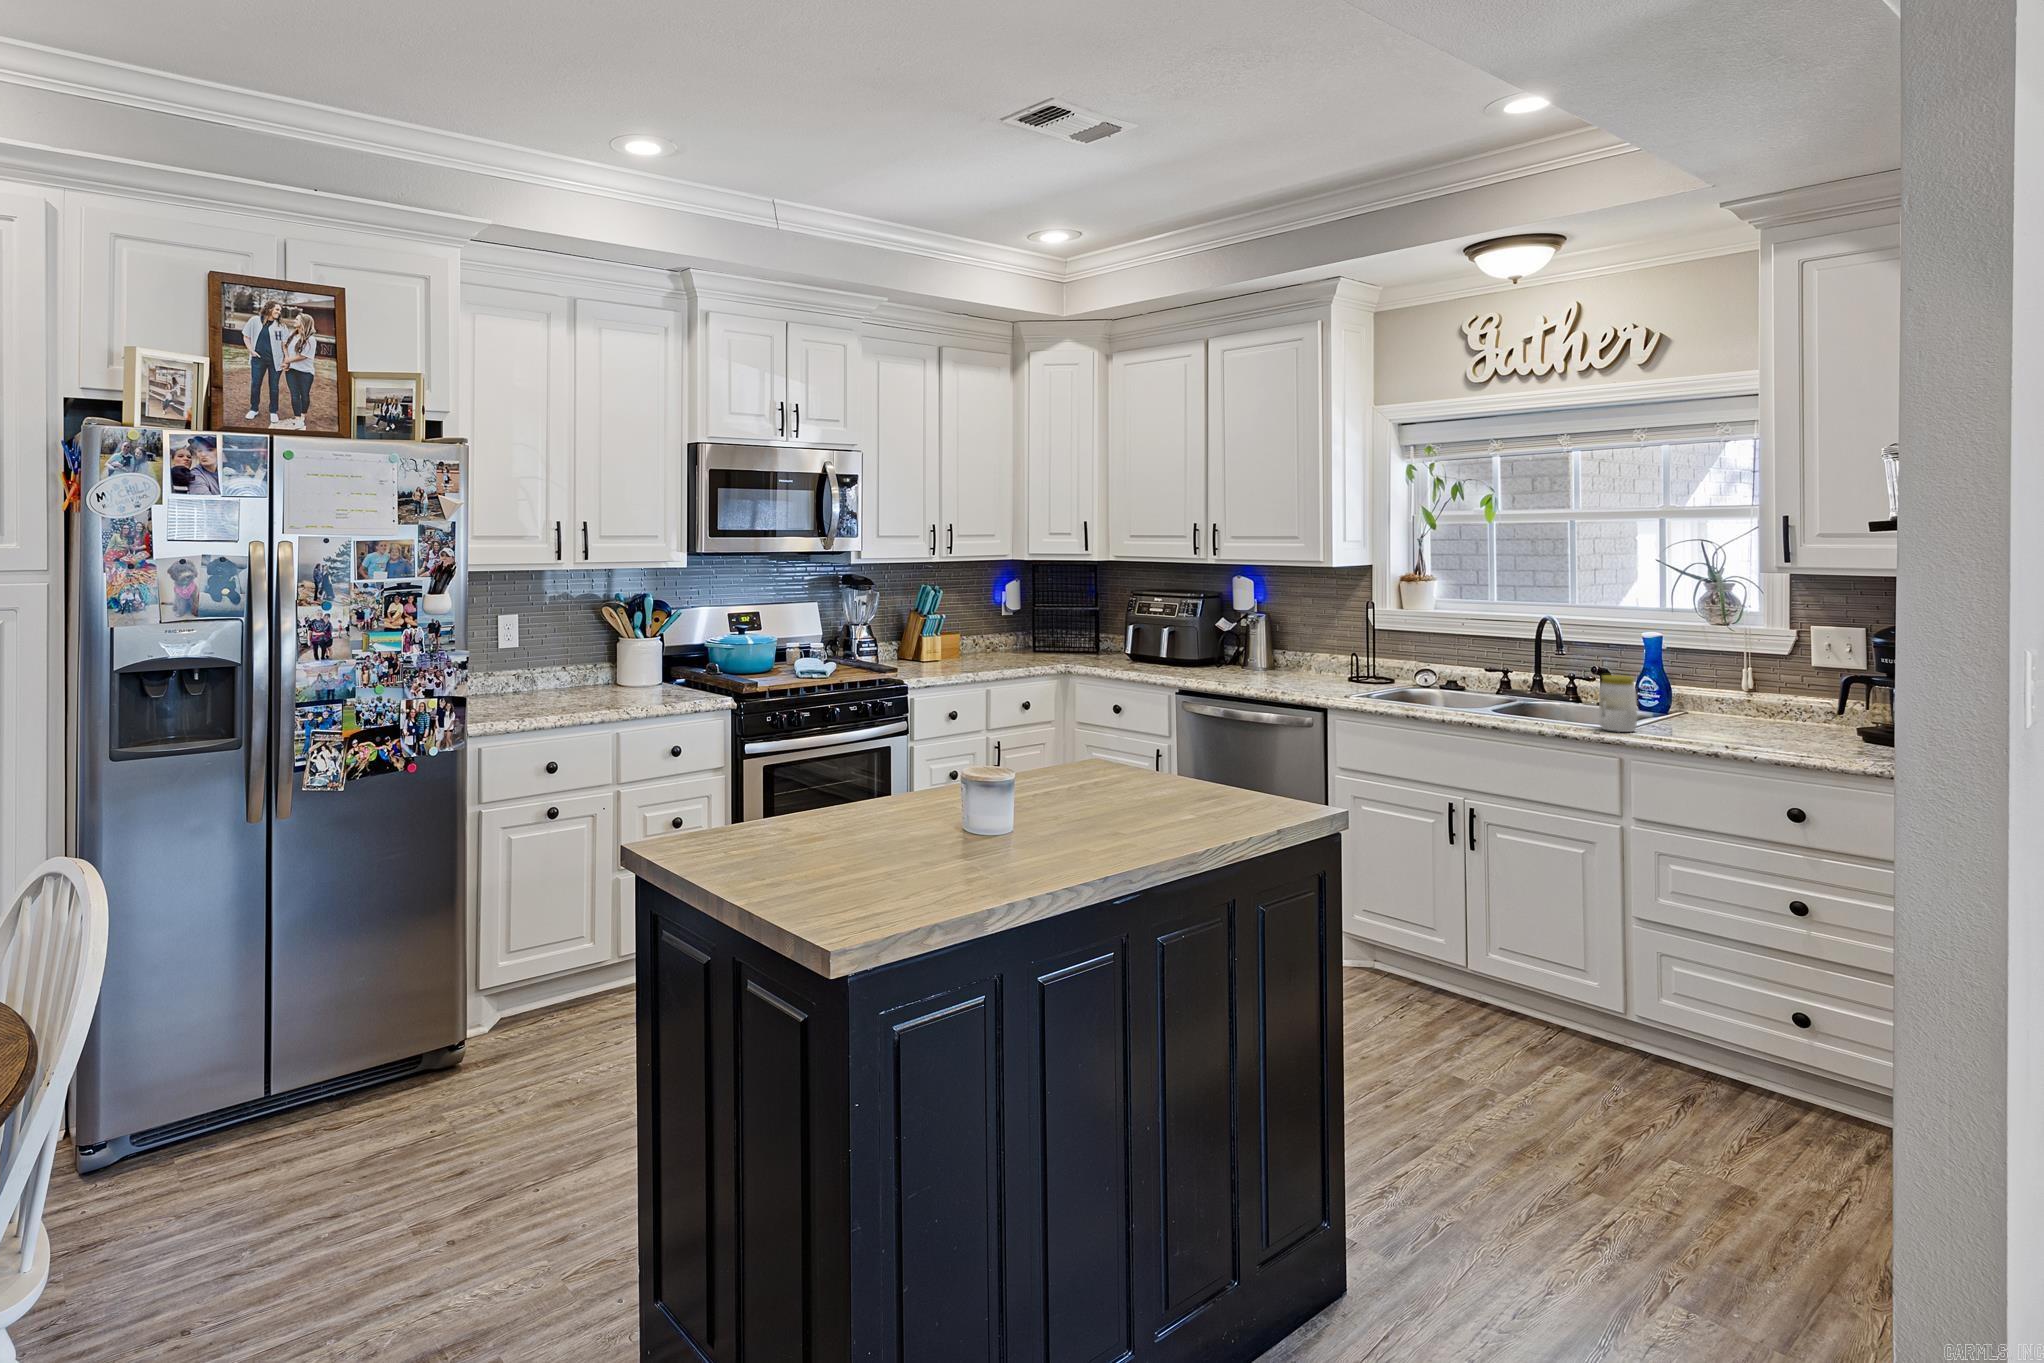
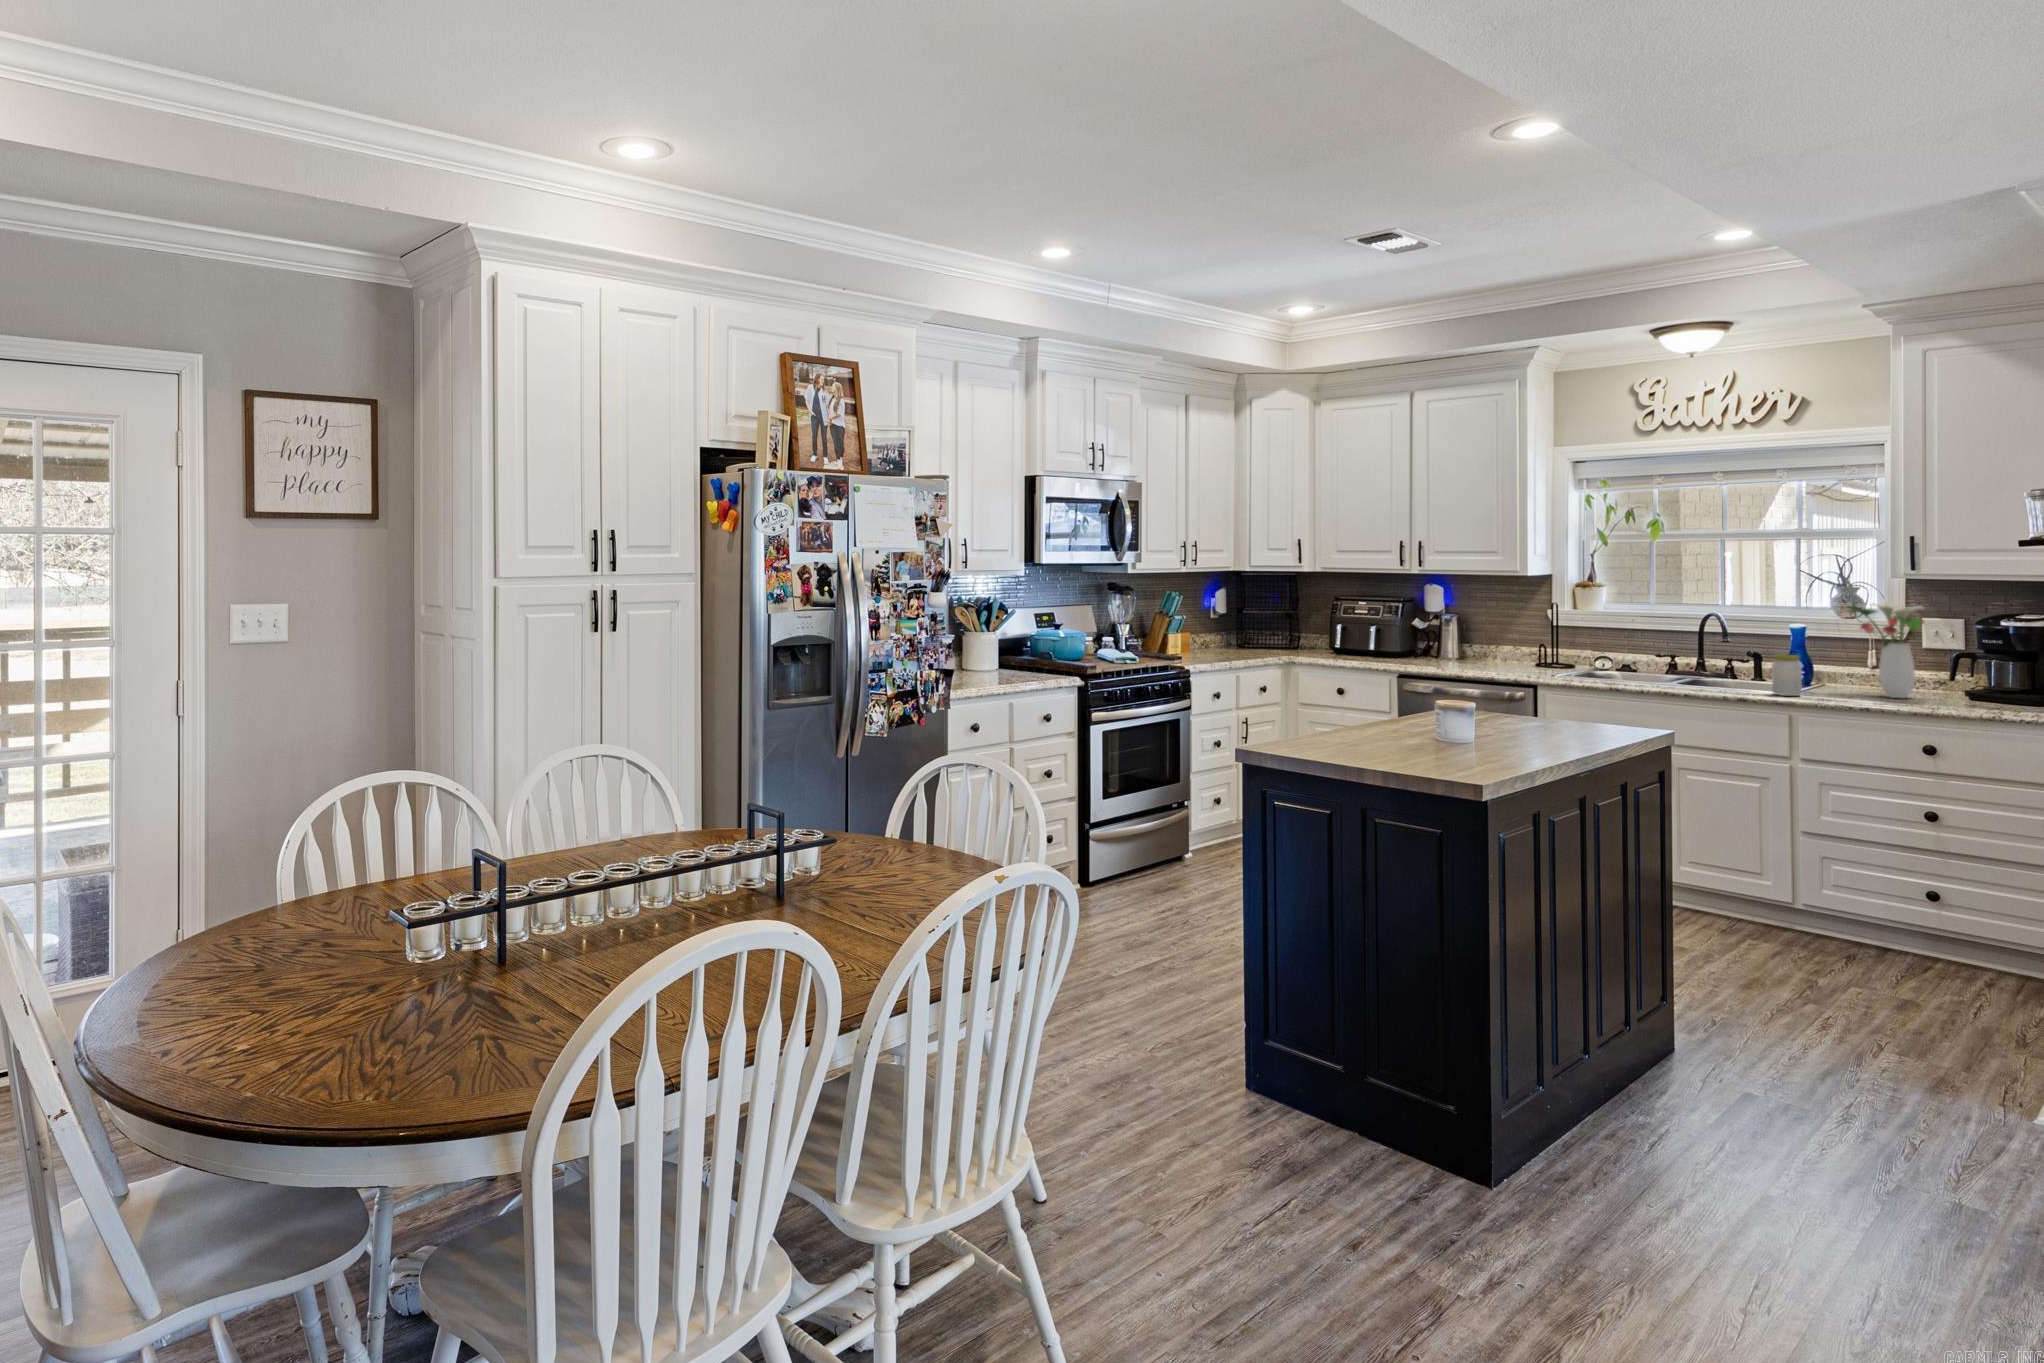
flower arrangement: none [1676,605,1801,736] -> present [1848,603,1924,698]

